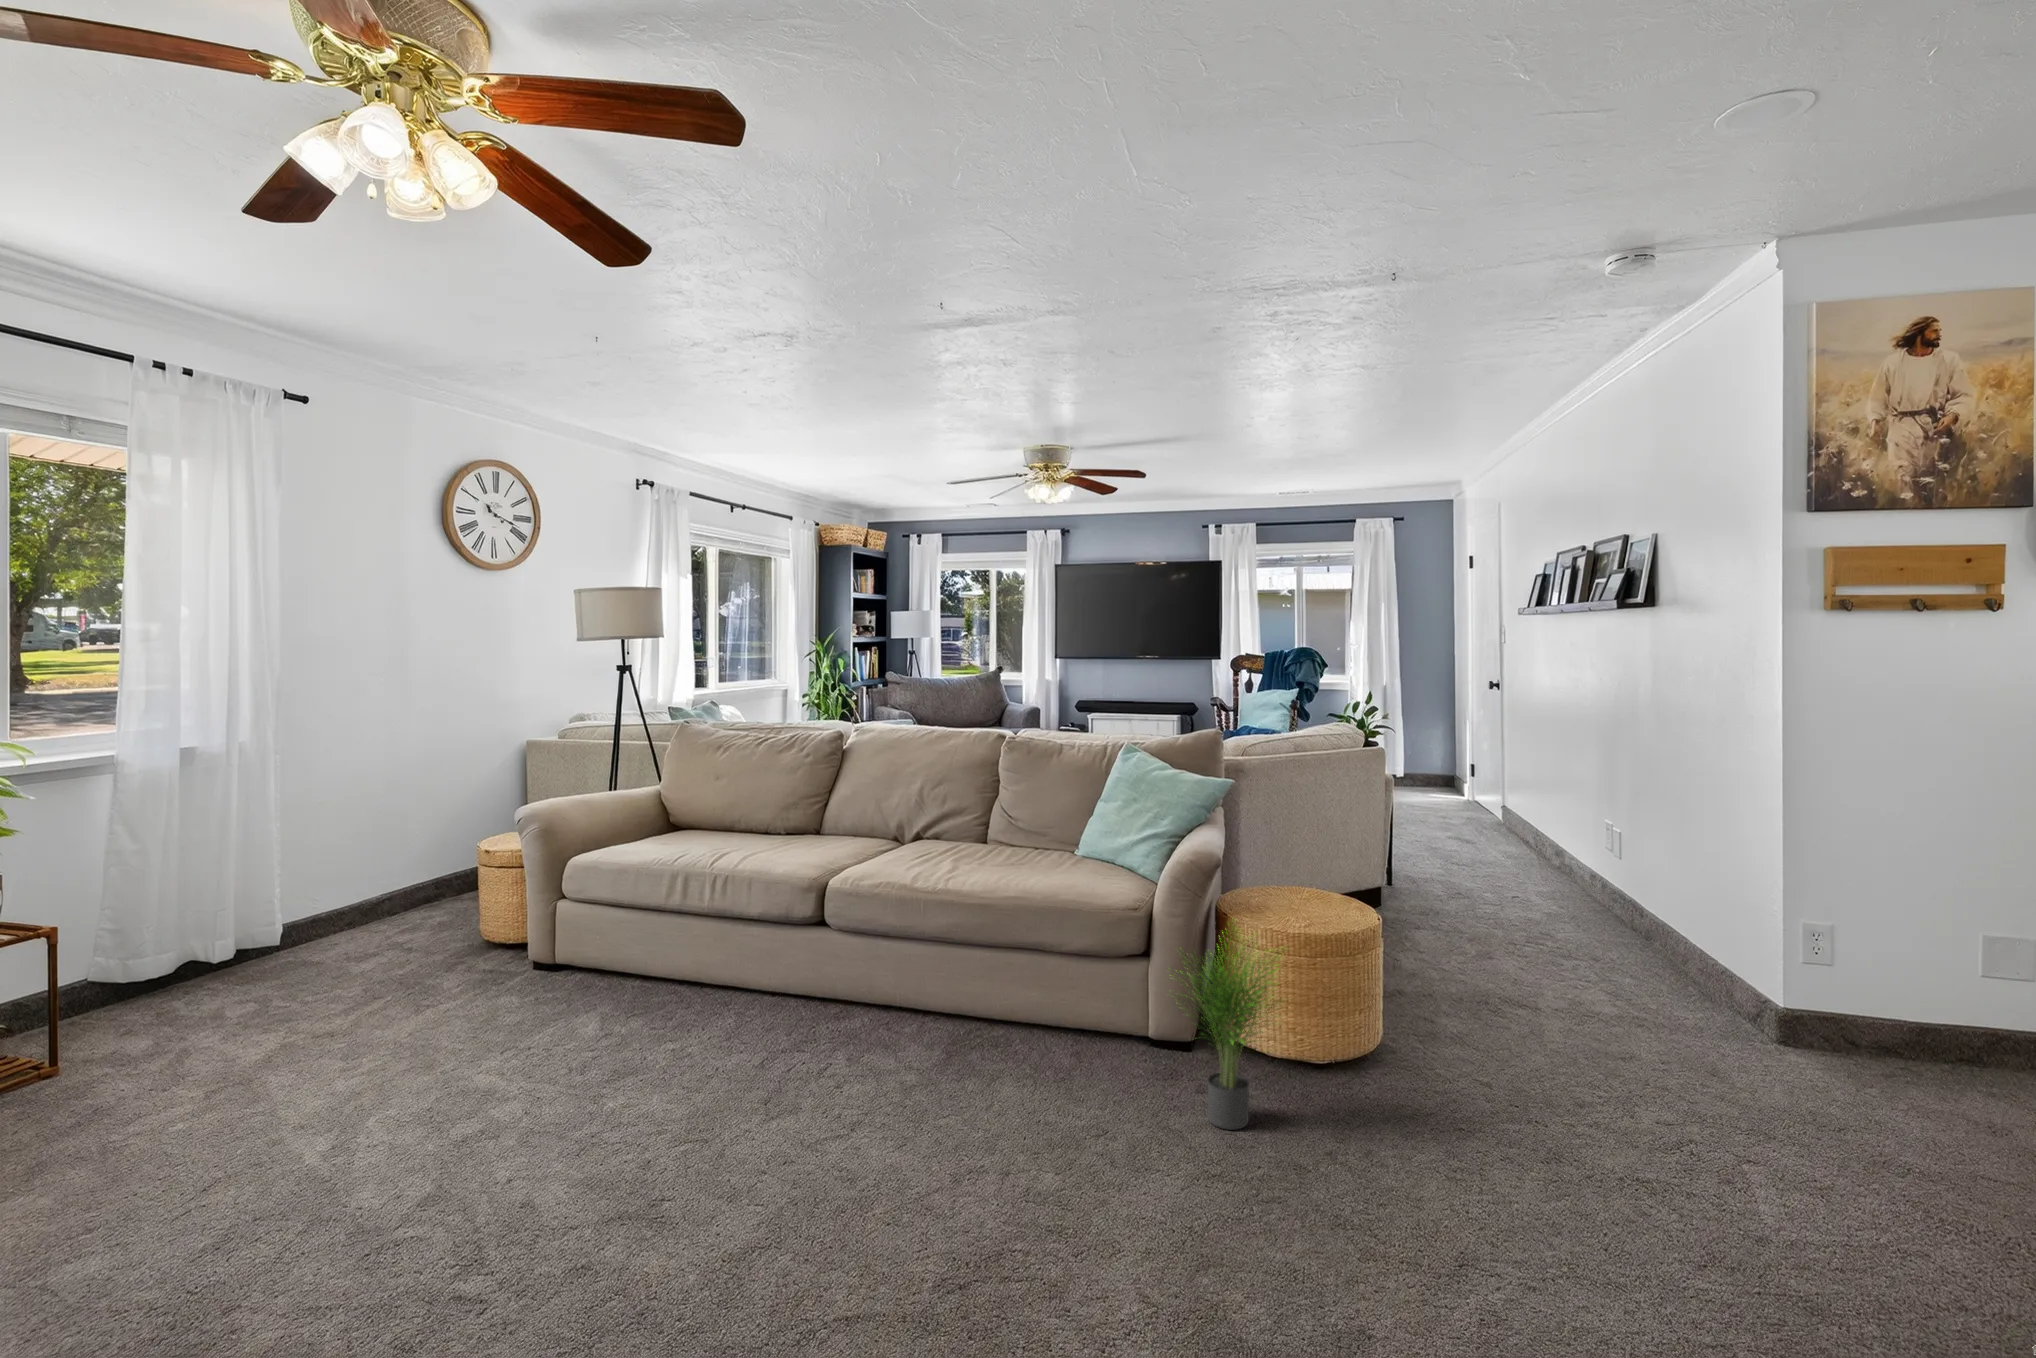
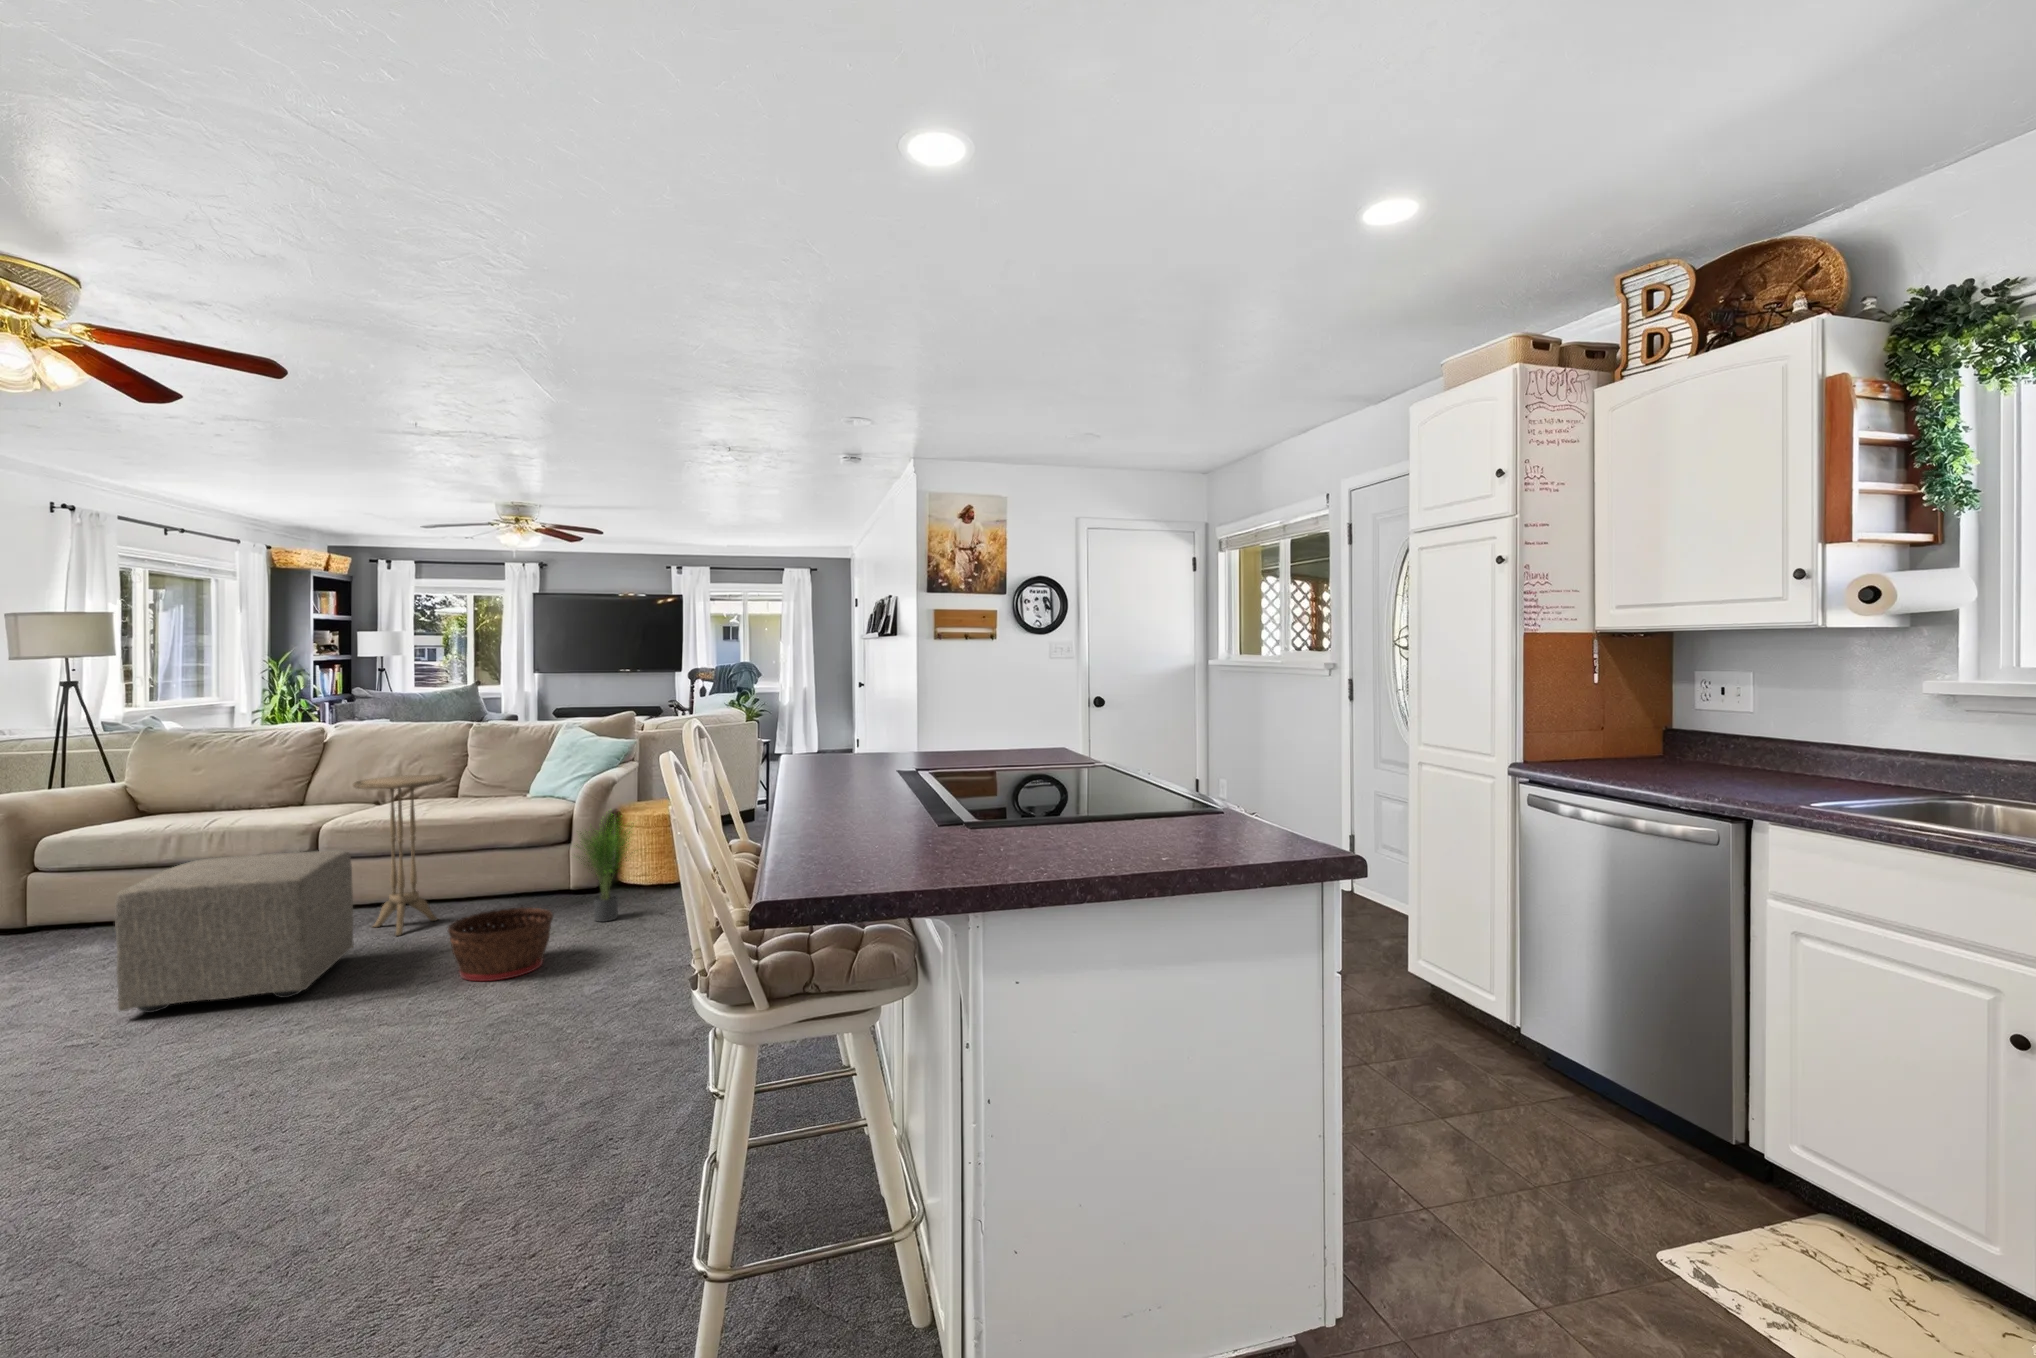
side table: none [859,825,984,1091] -> present [353,775,447,936]
ottoman: none [523,953,852,1249] -> present [114,851,354,1013]
basket: none [989,1116,1170,1302] -> present [448,907,553,981]

